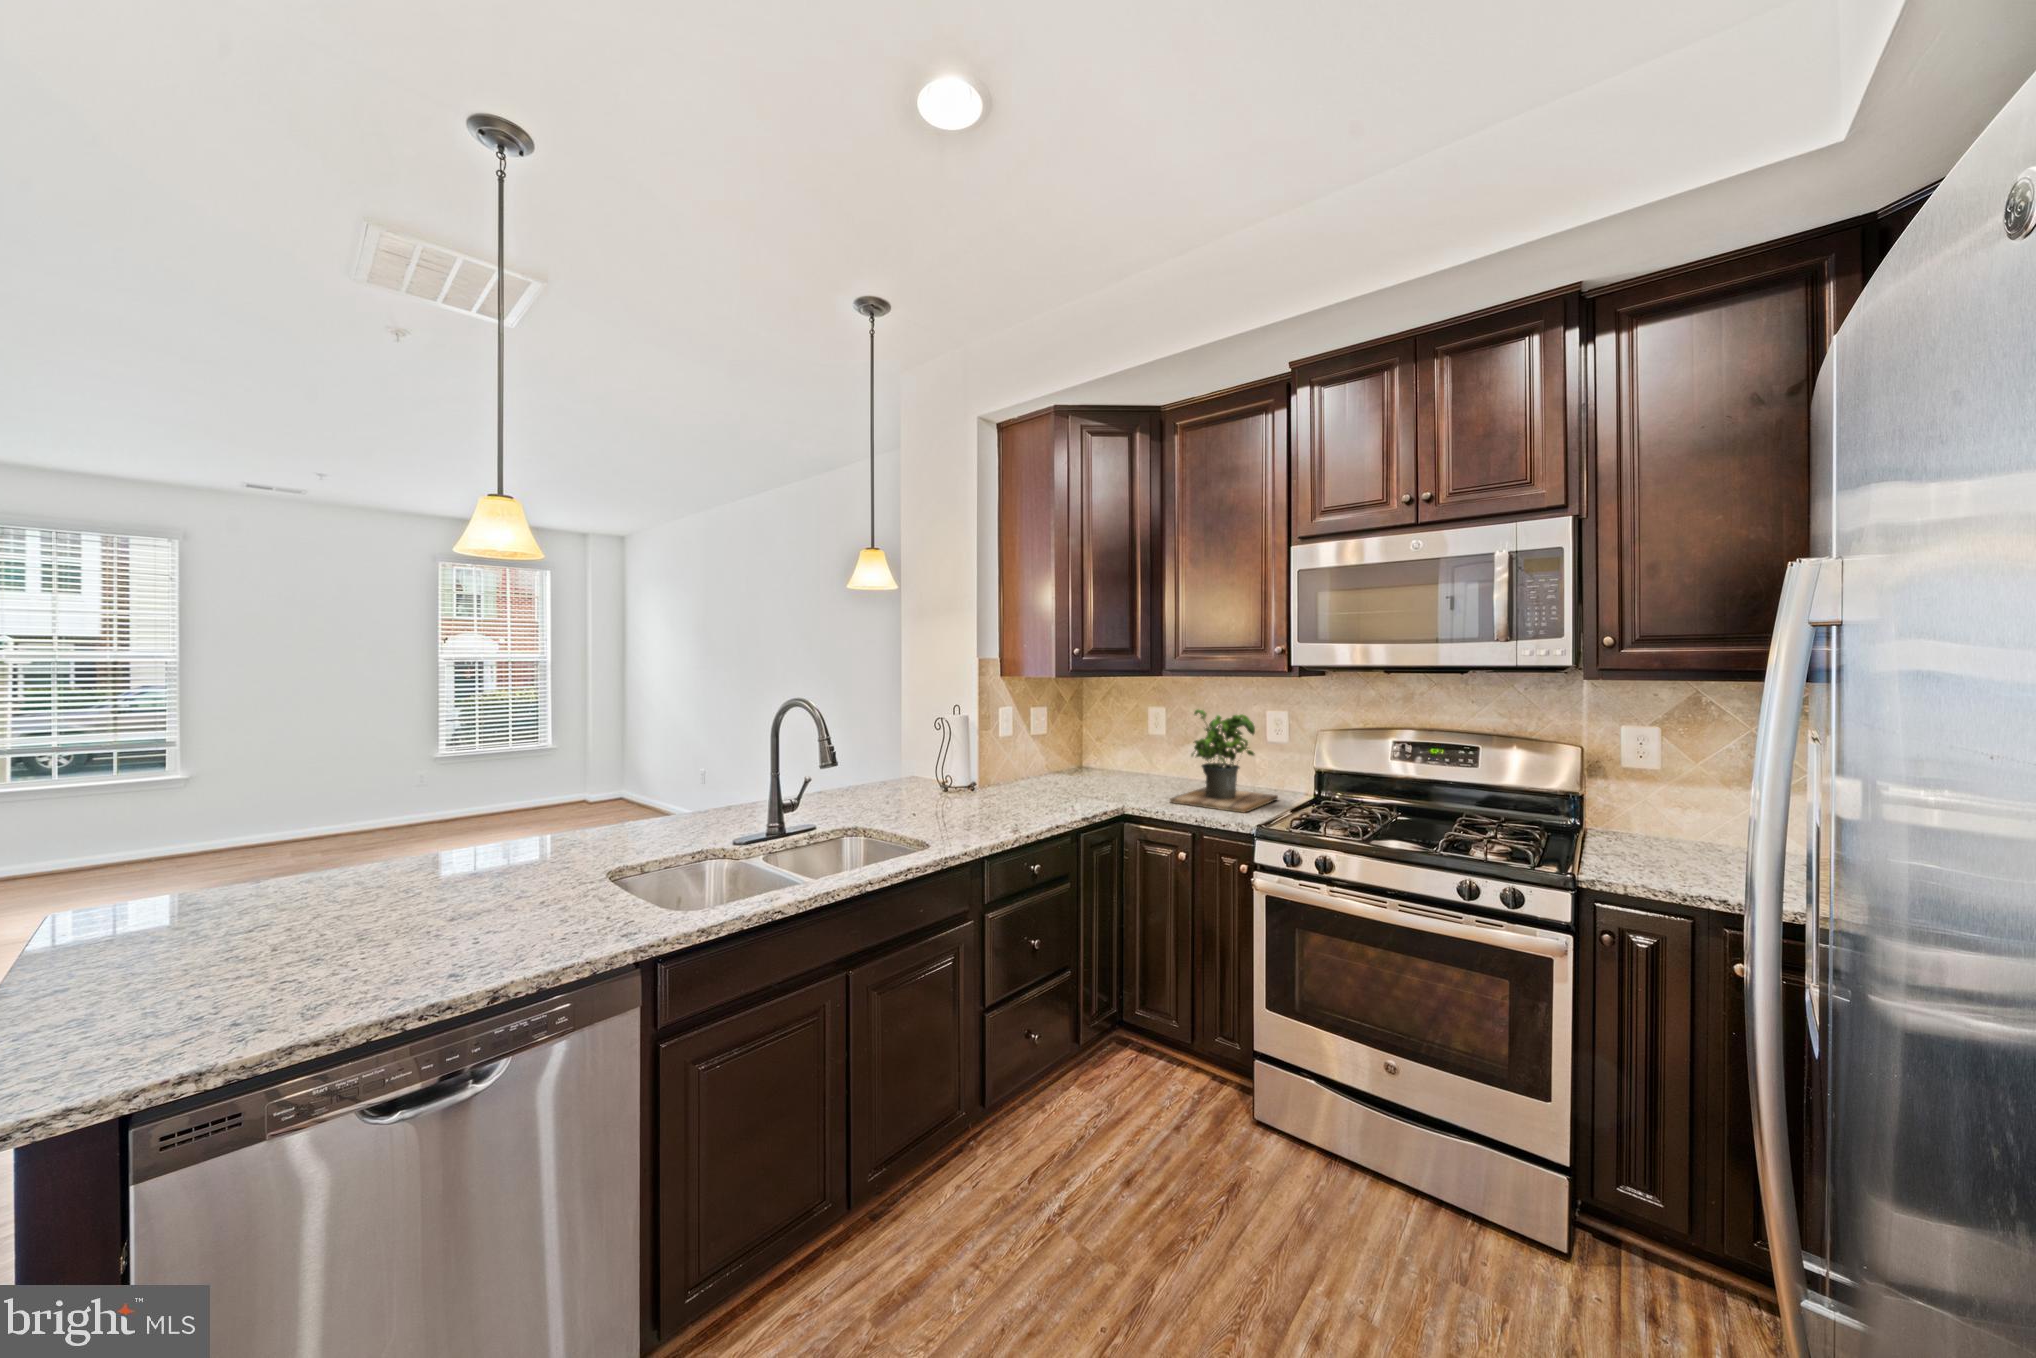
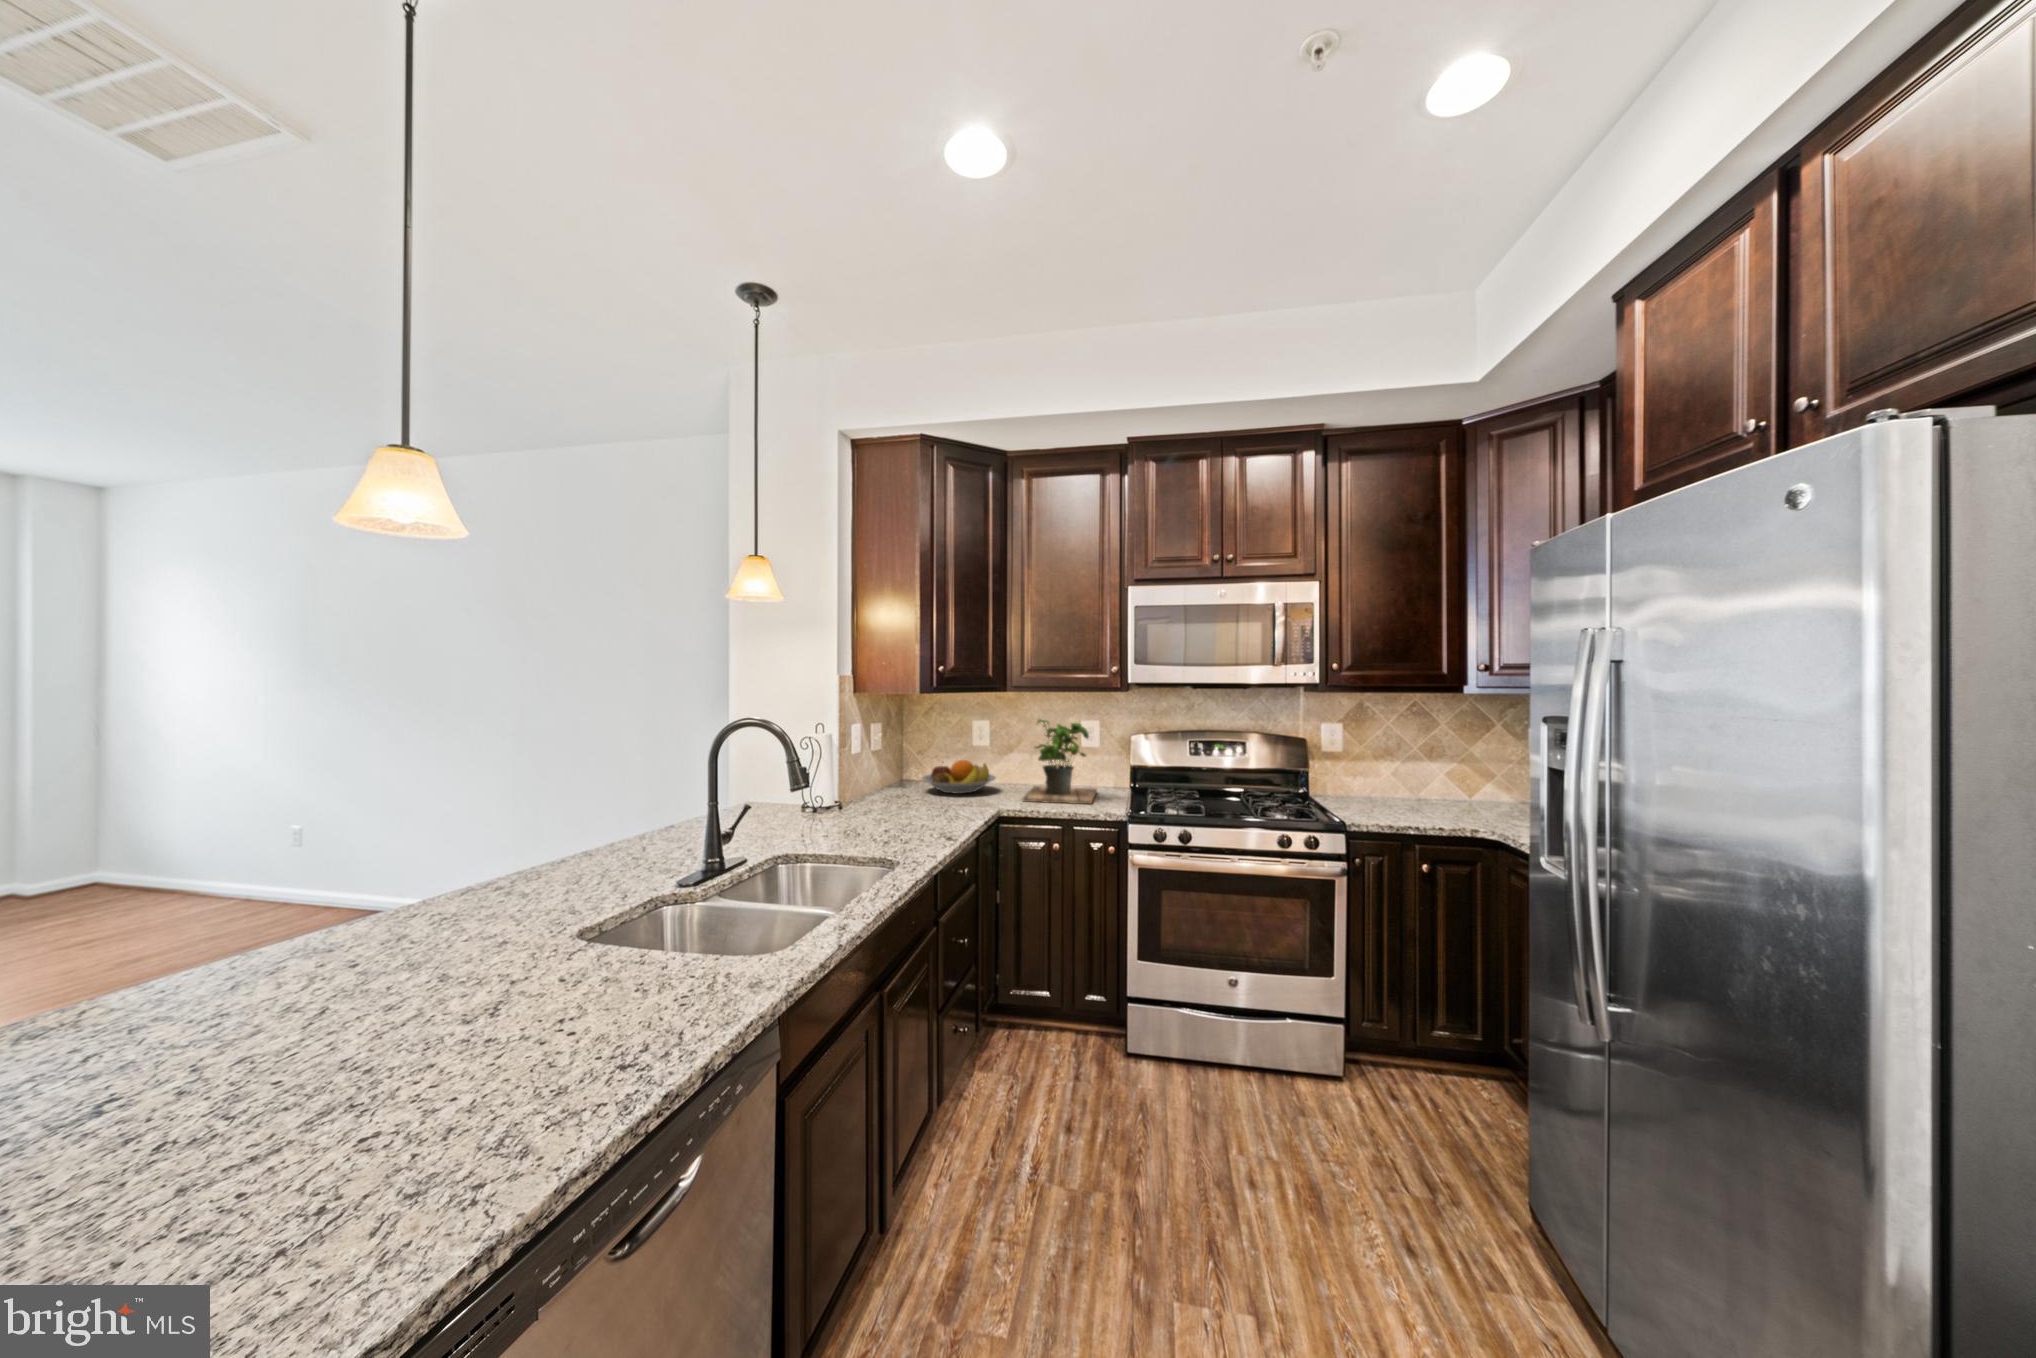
fruit bowl: none [1083,752,1165,789] -> present [922,760,995,794]

